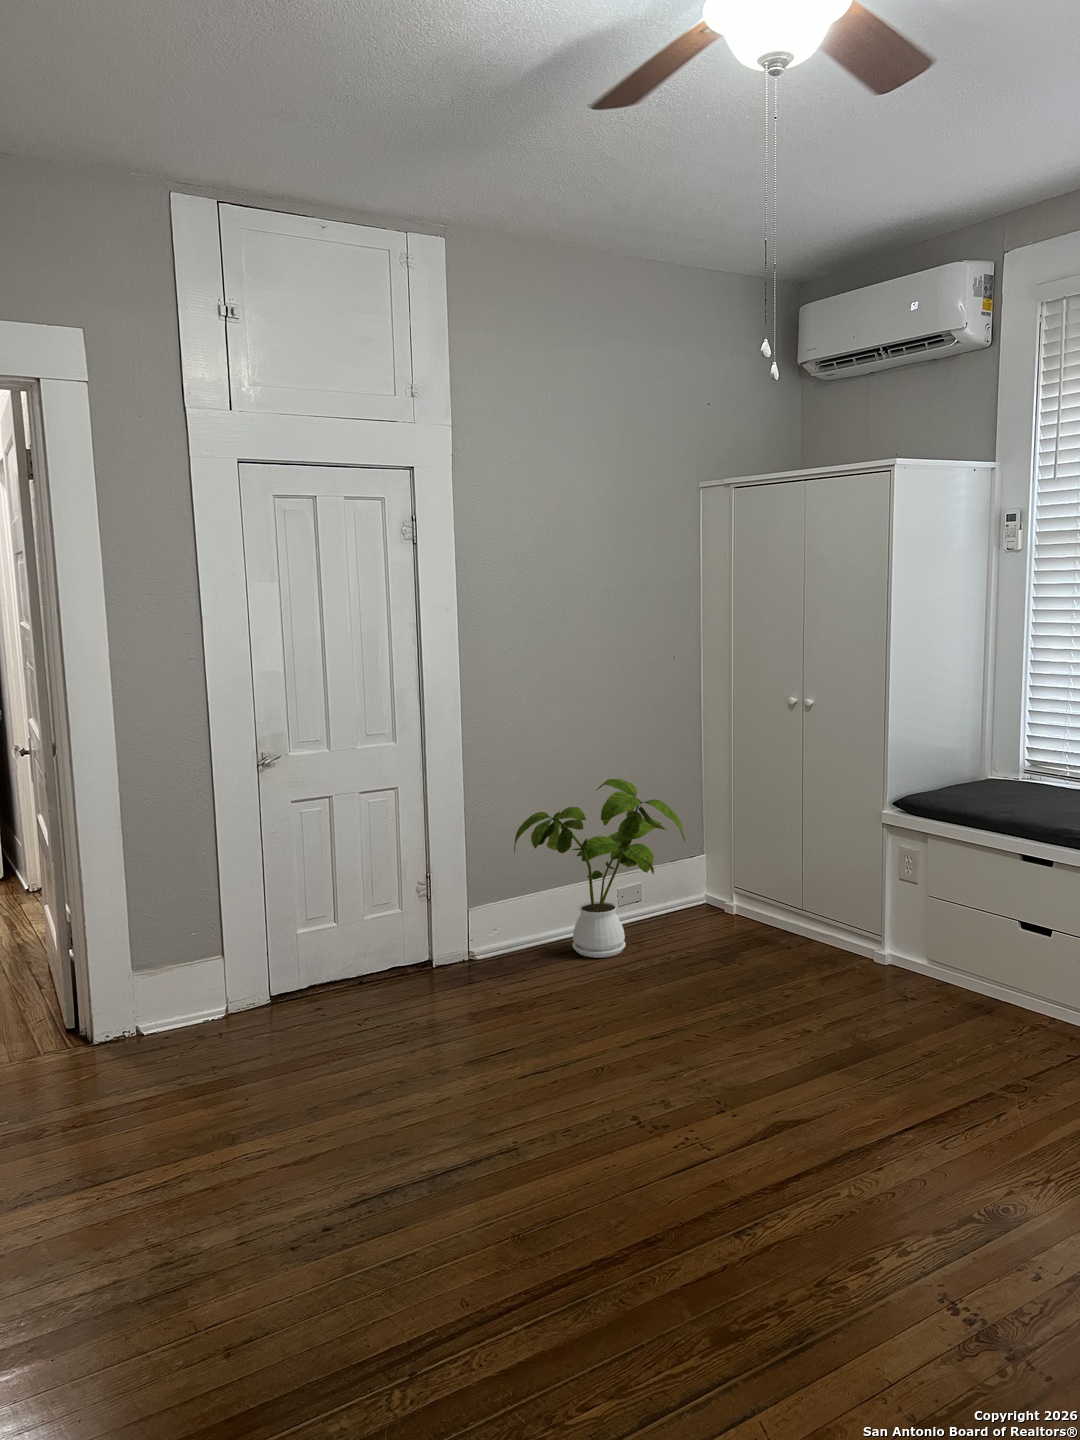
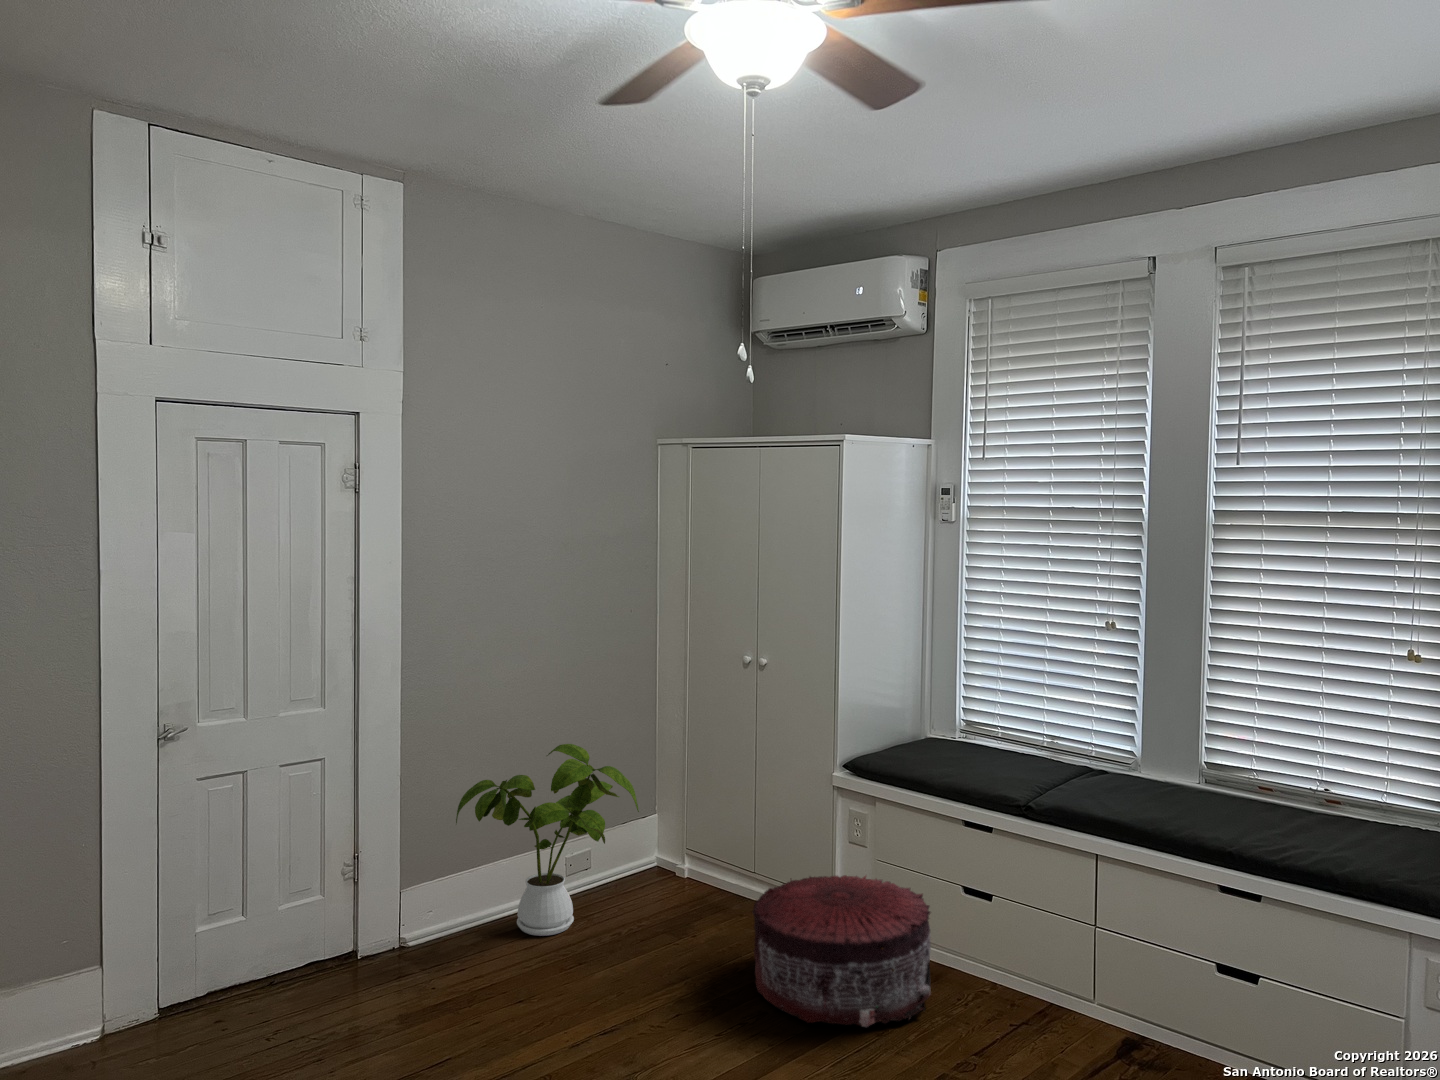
pouf: none [798,908,984,1046] -> present [753,875,931,1027]

